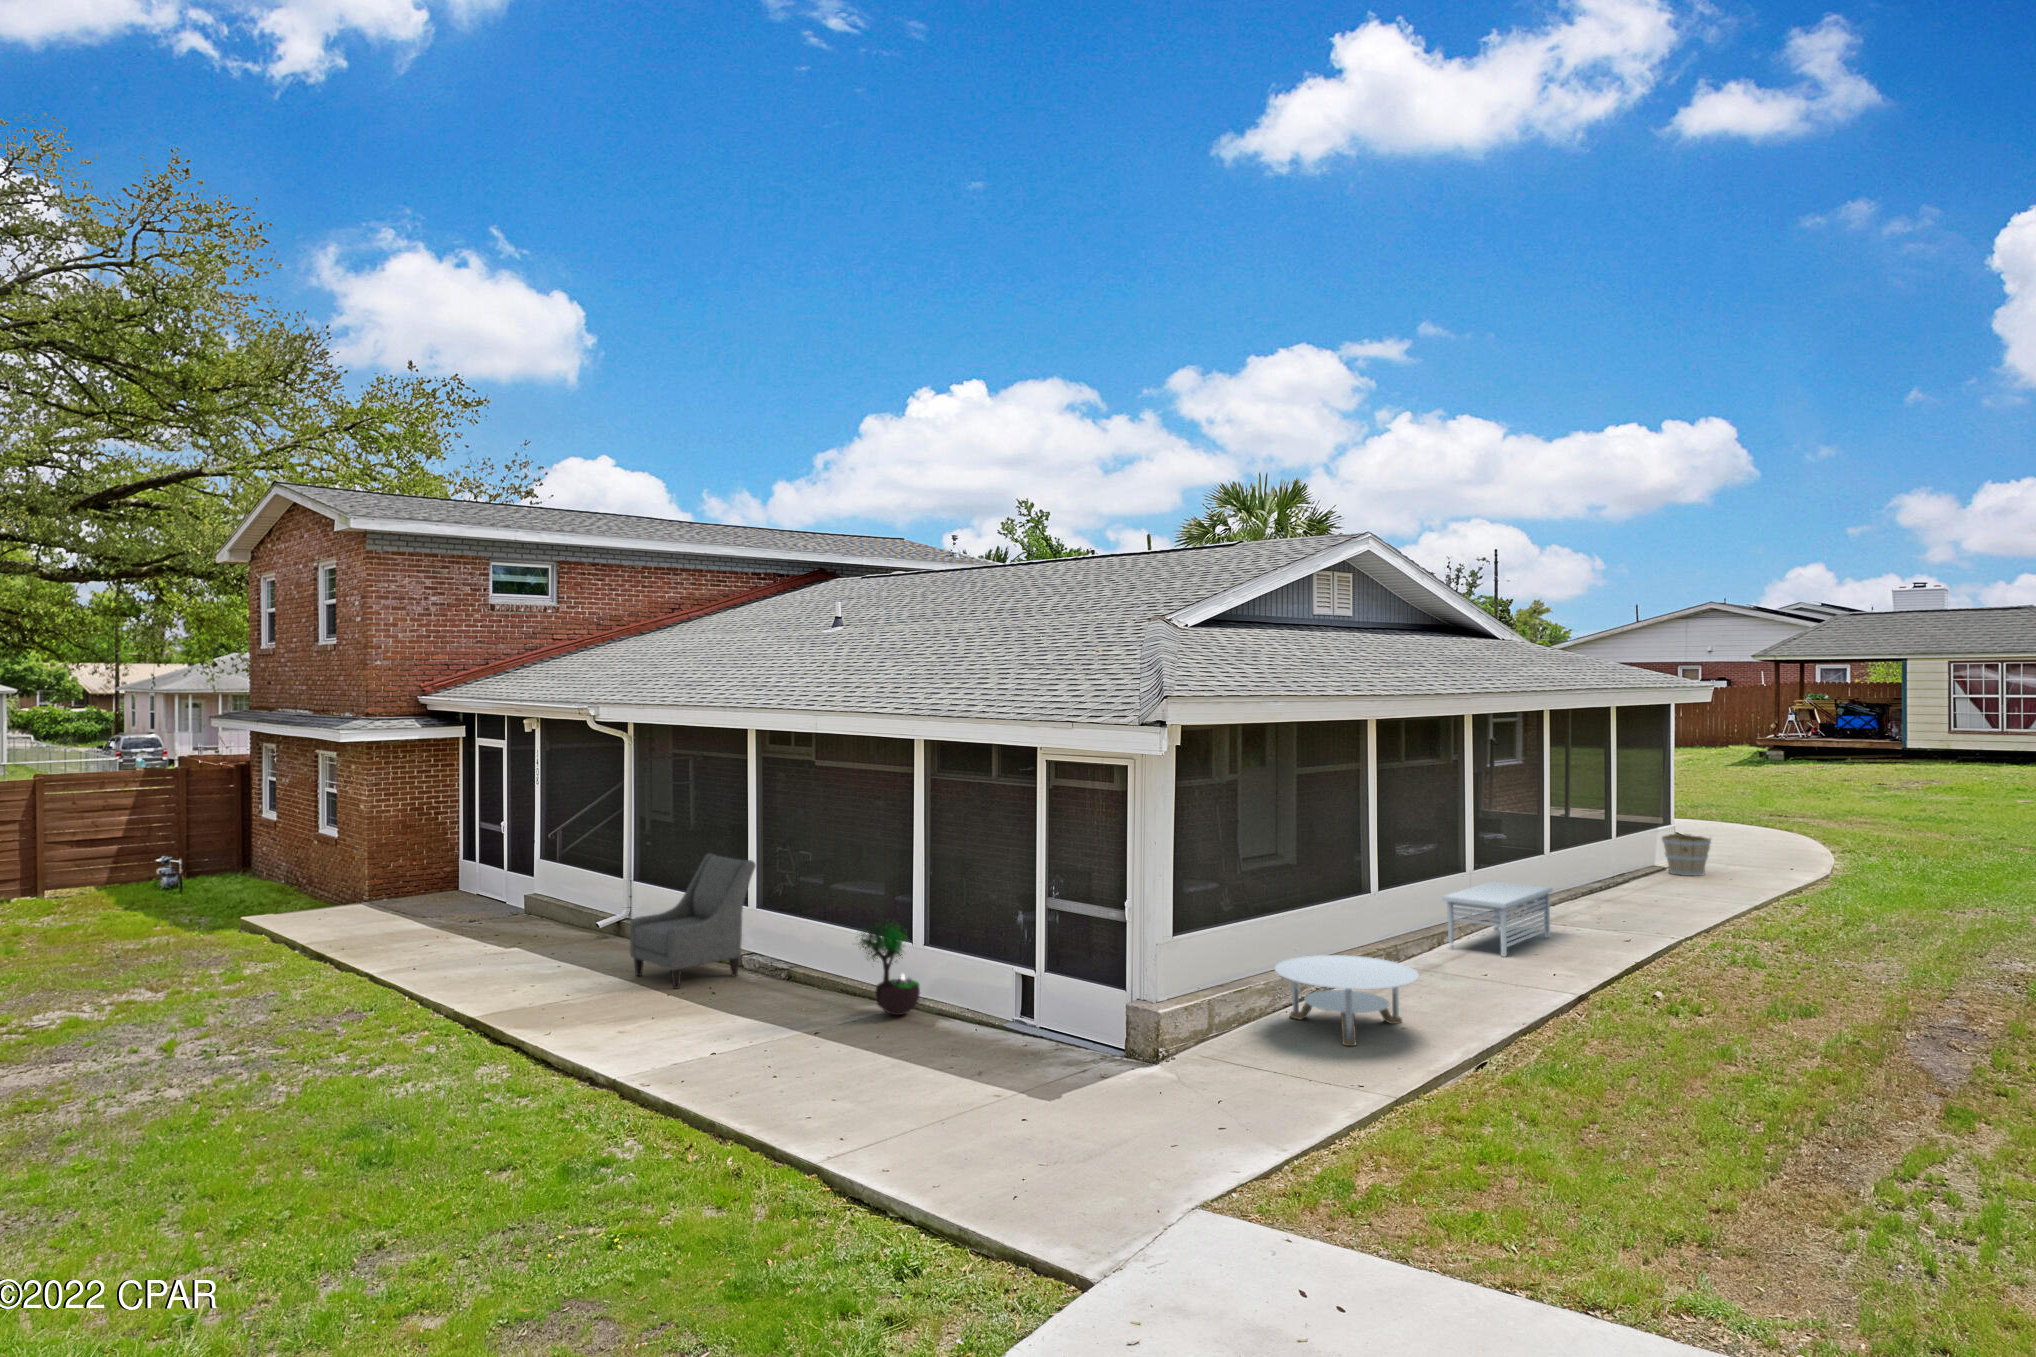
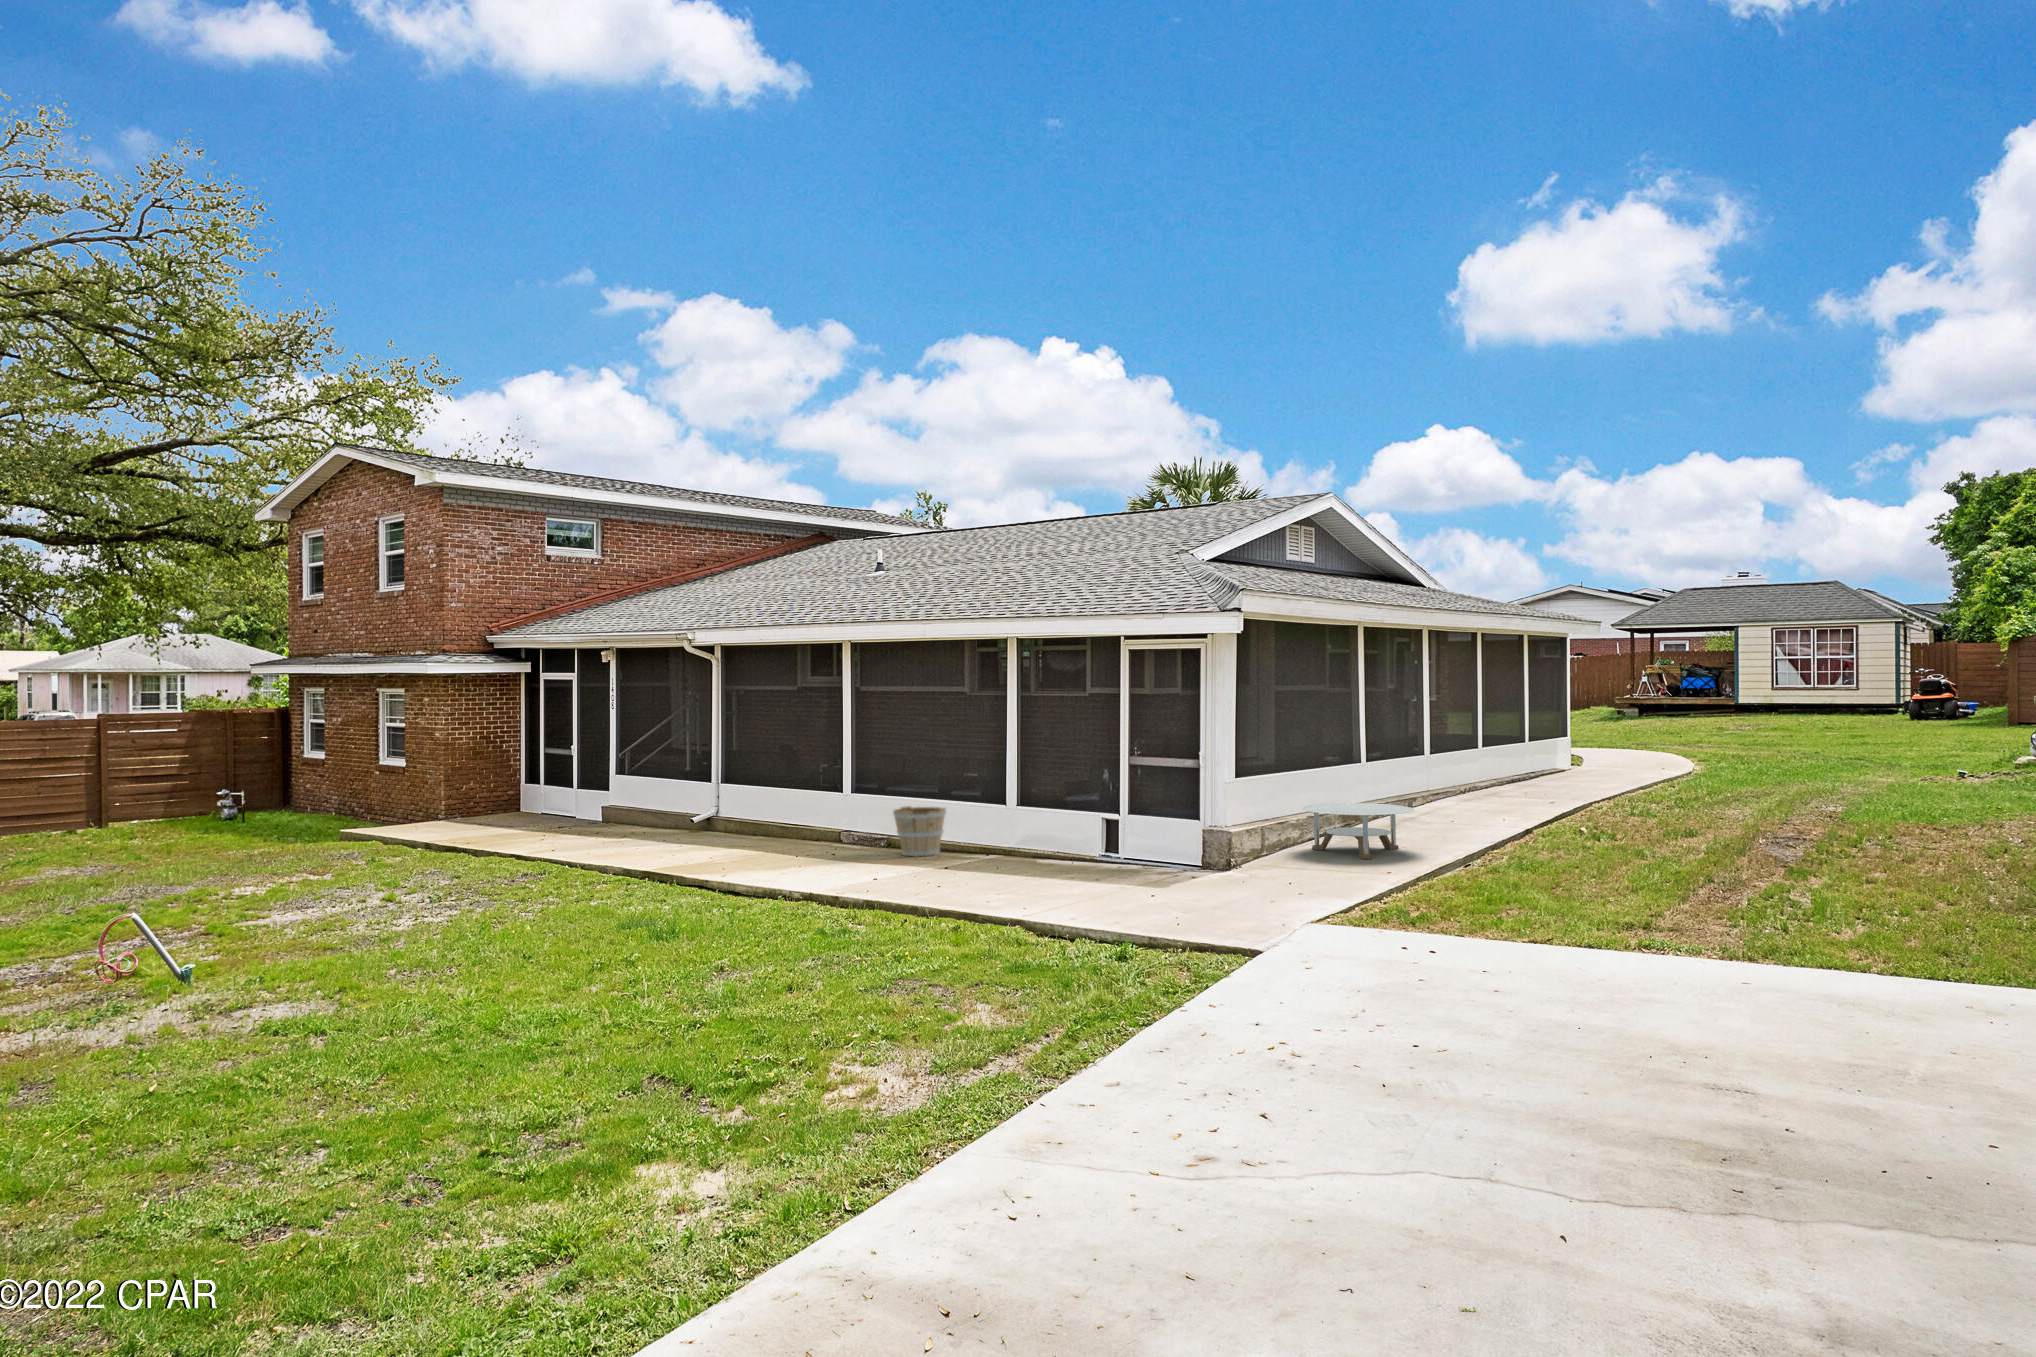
wooden bucket: present [1662,834,1711,876] -> present [893,806,946,857]
chair: present [630,853,756,989] -> none [752,750,857,854]
storage bench: present [1442,881,1553,957] -> none [1407,768,1490,819]
potted tree: present [859,920,920,1015] -> none [967,776,1020,859]

